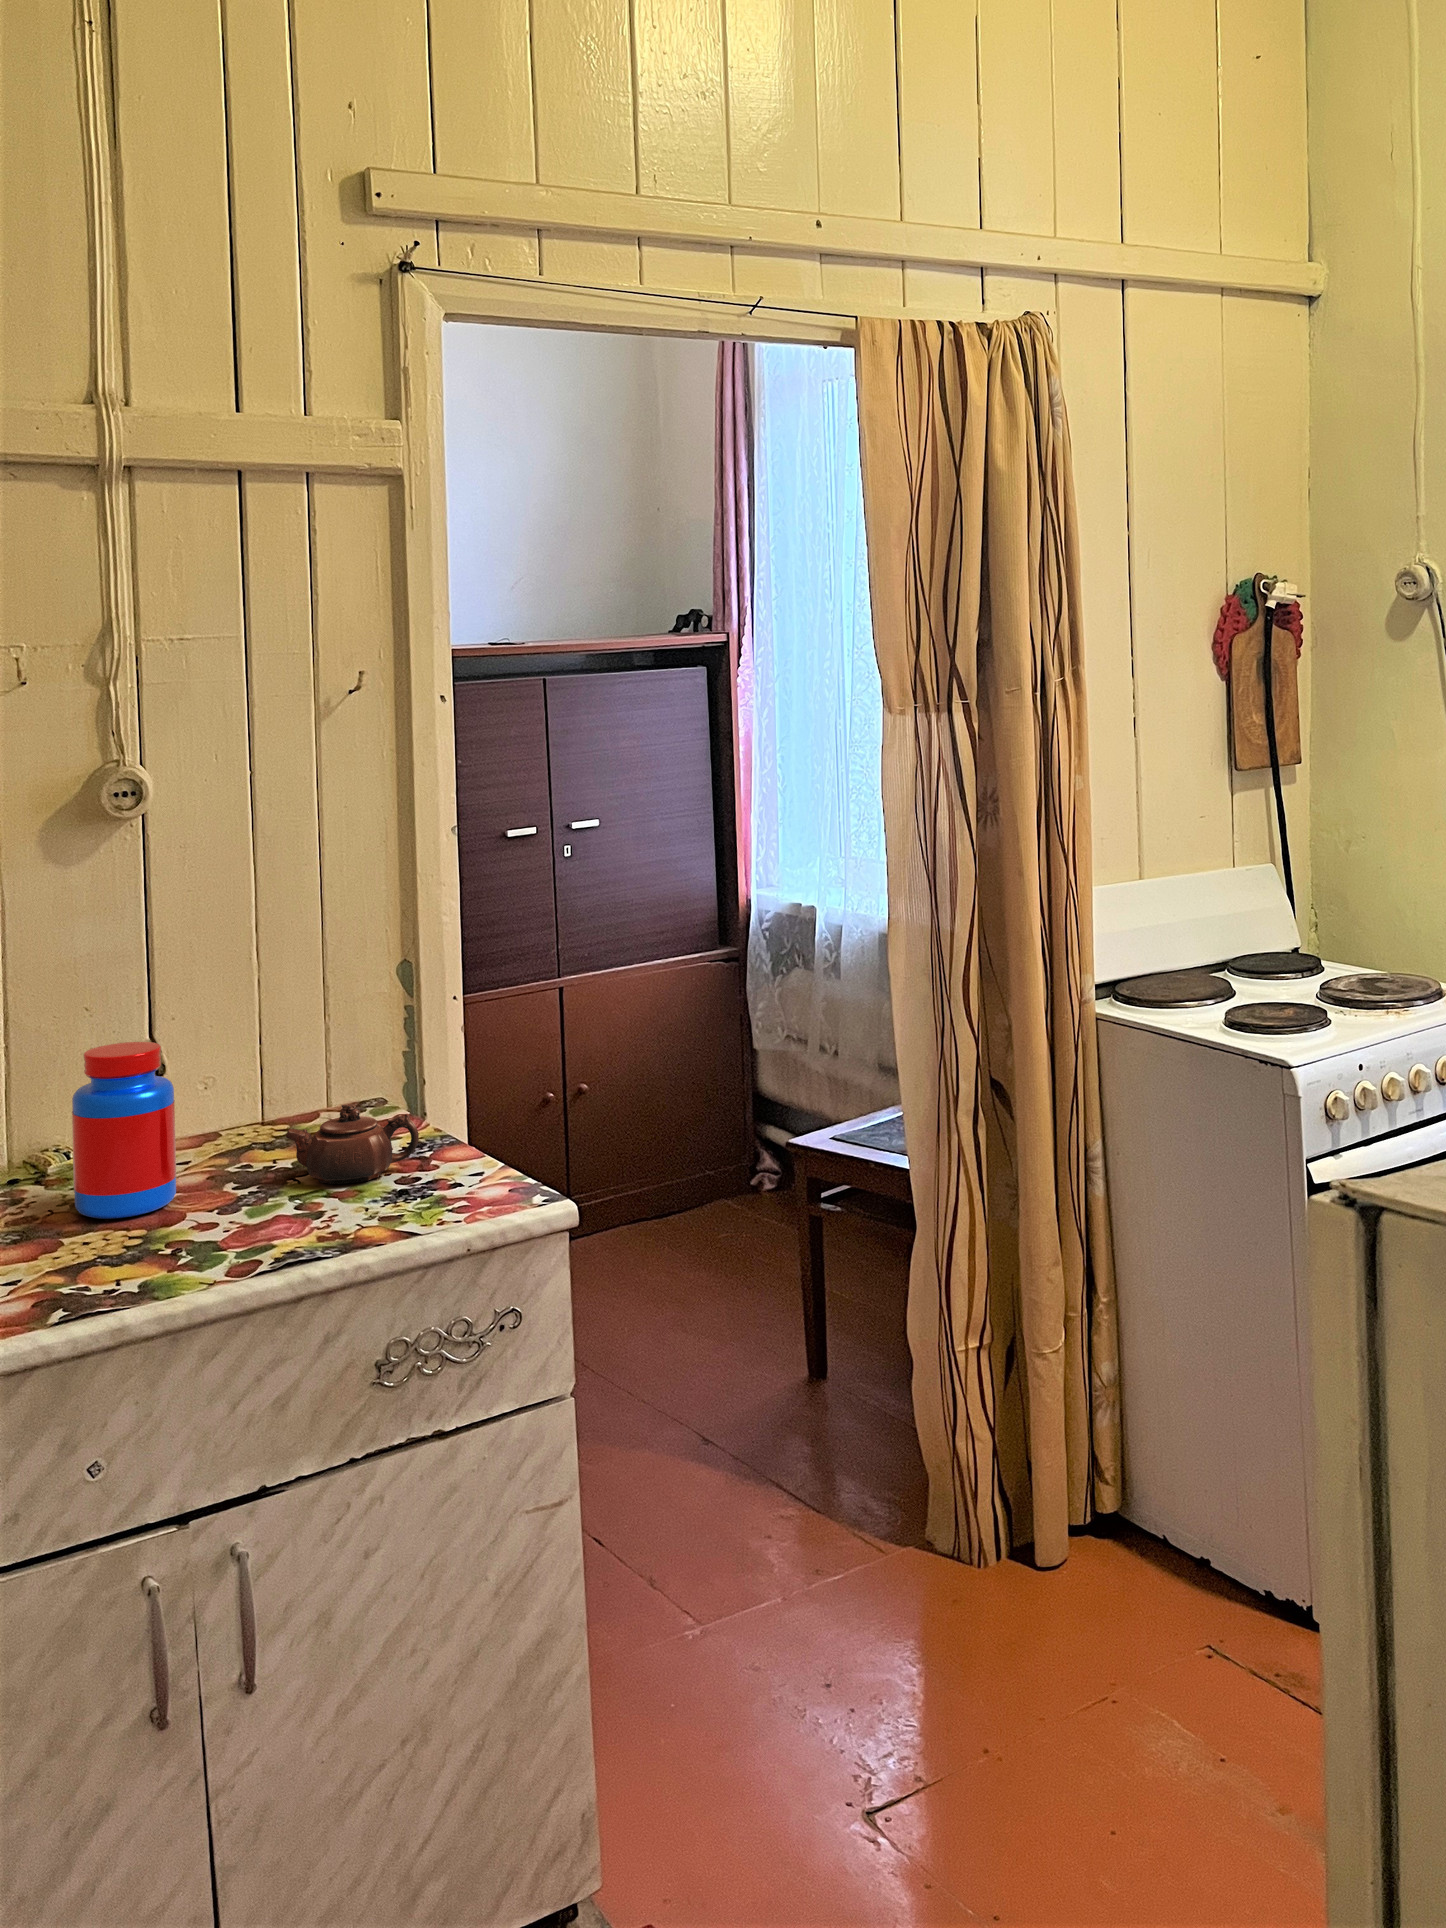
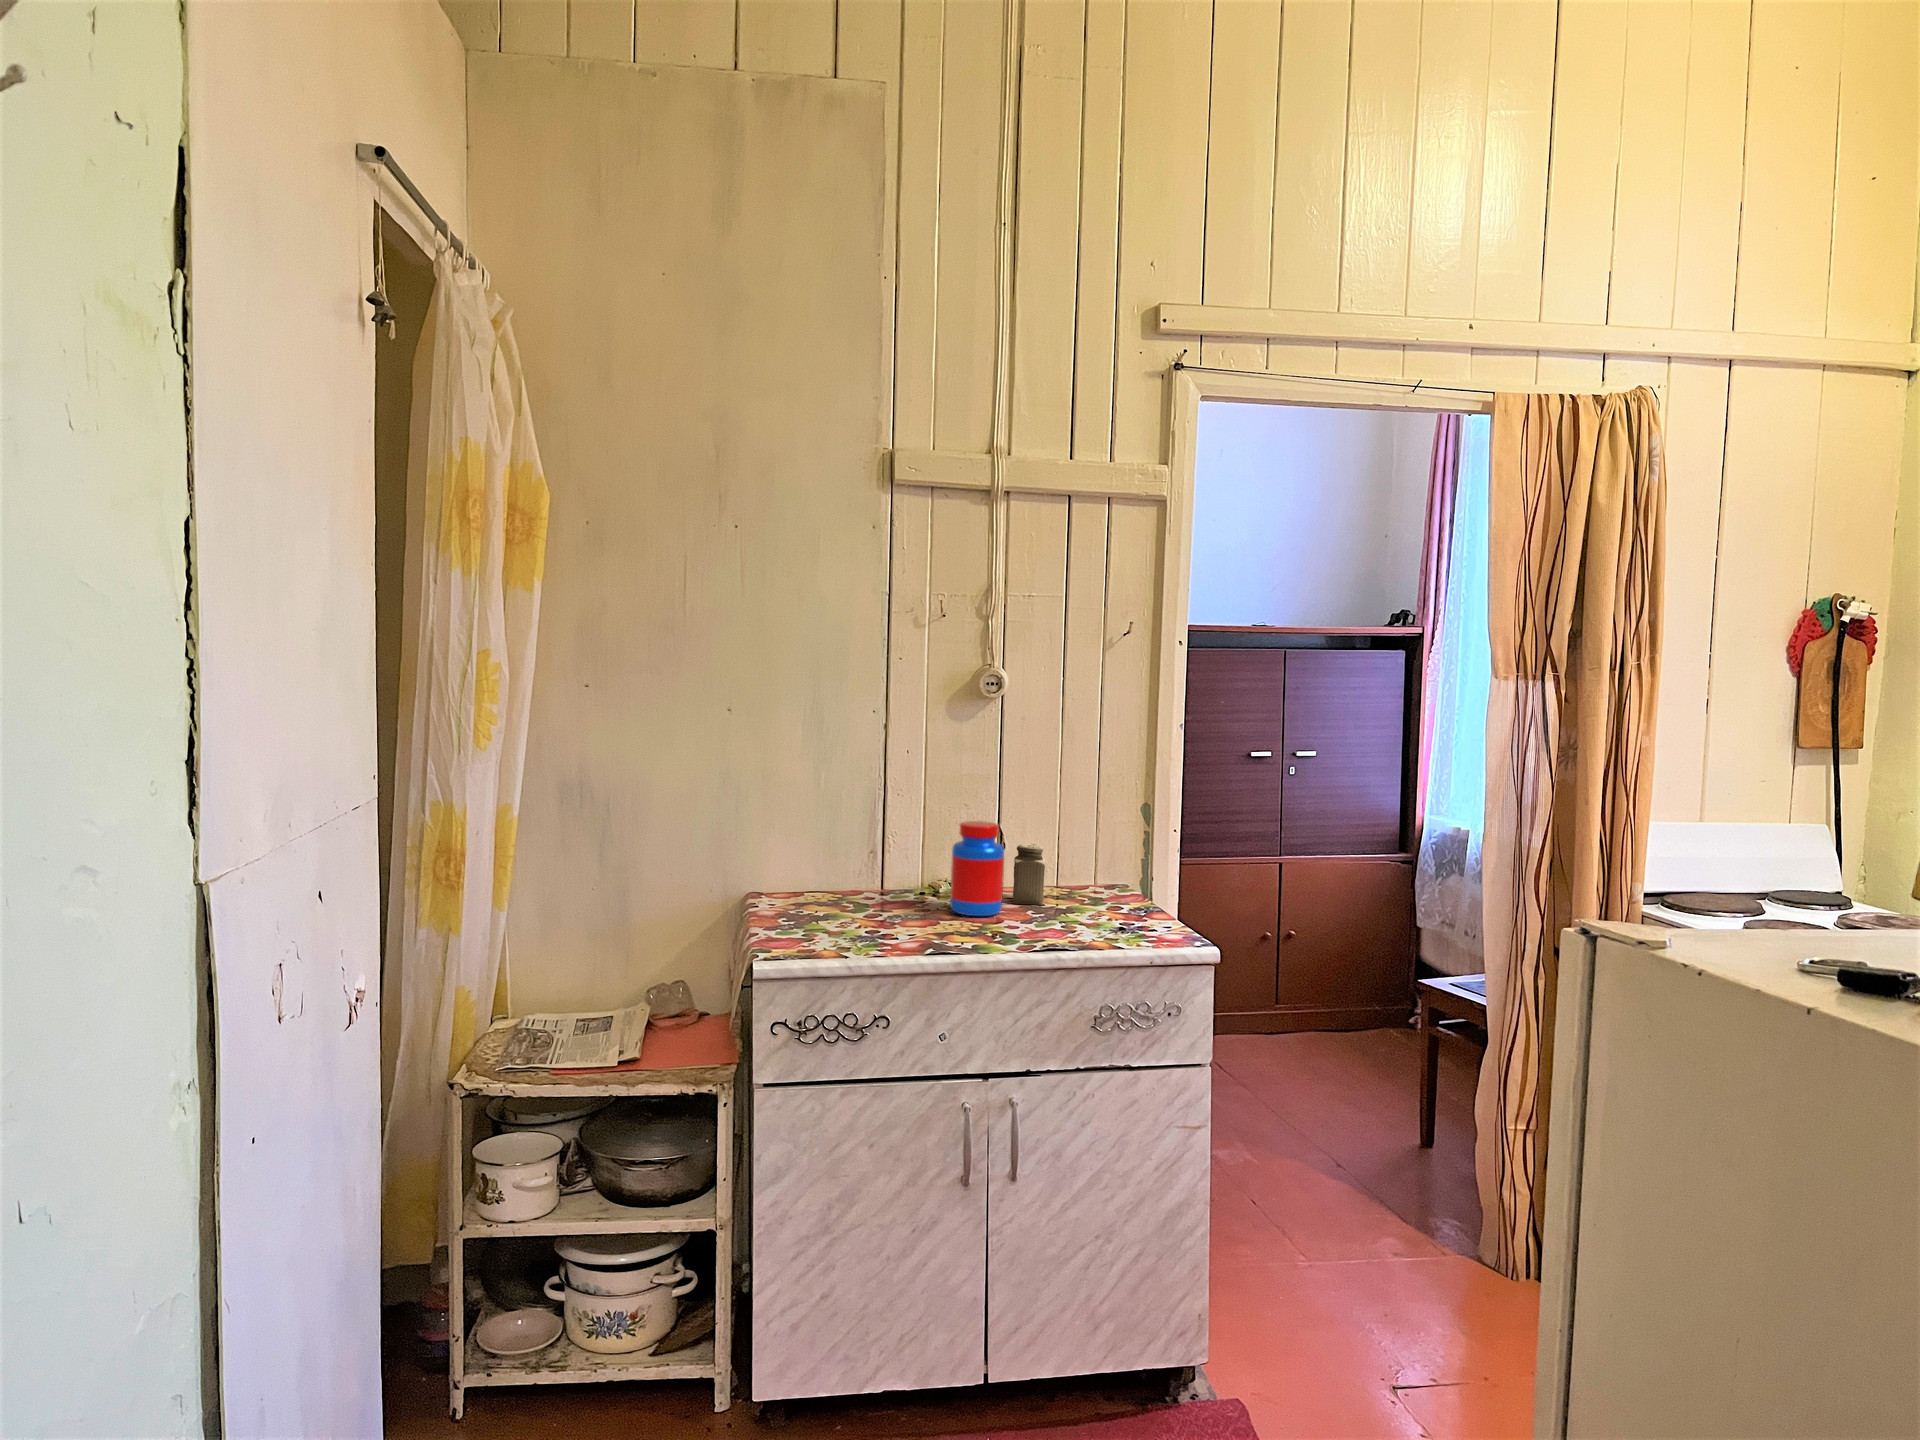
salt shaker: none [188,1063,247,1173] -> present [1013,844,1045,905]
teapot: present [286,1104,419,1184] -> none [1062,875,1137,921]

